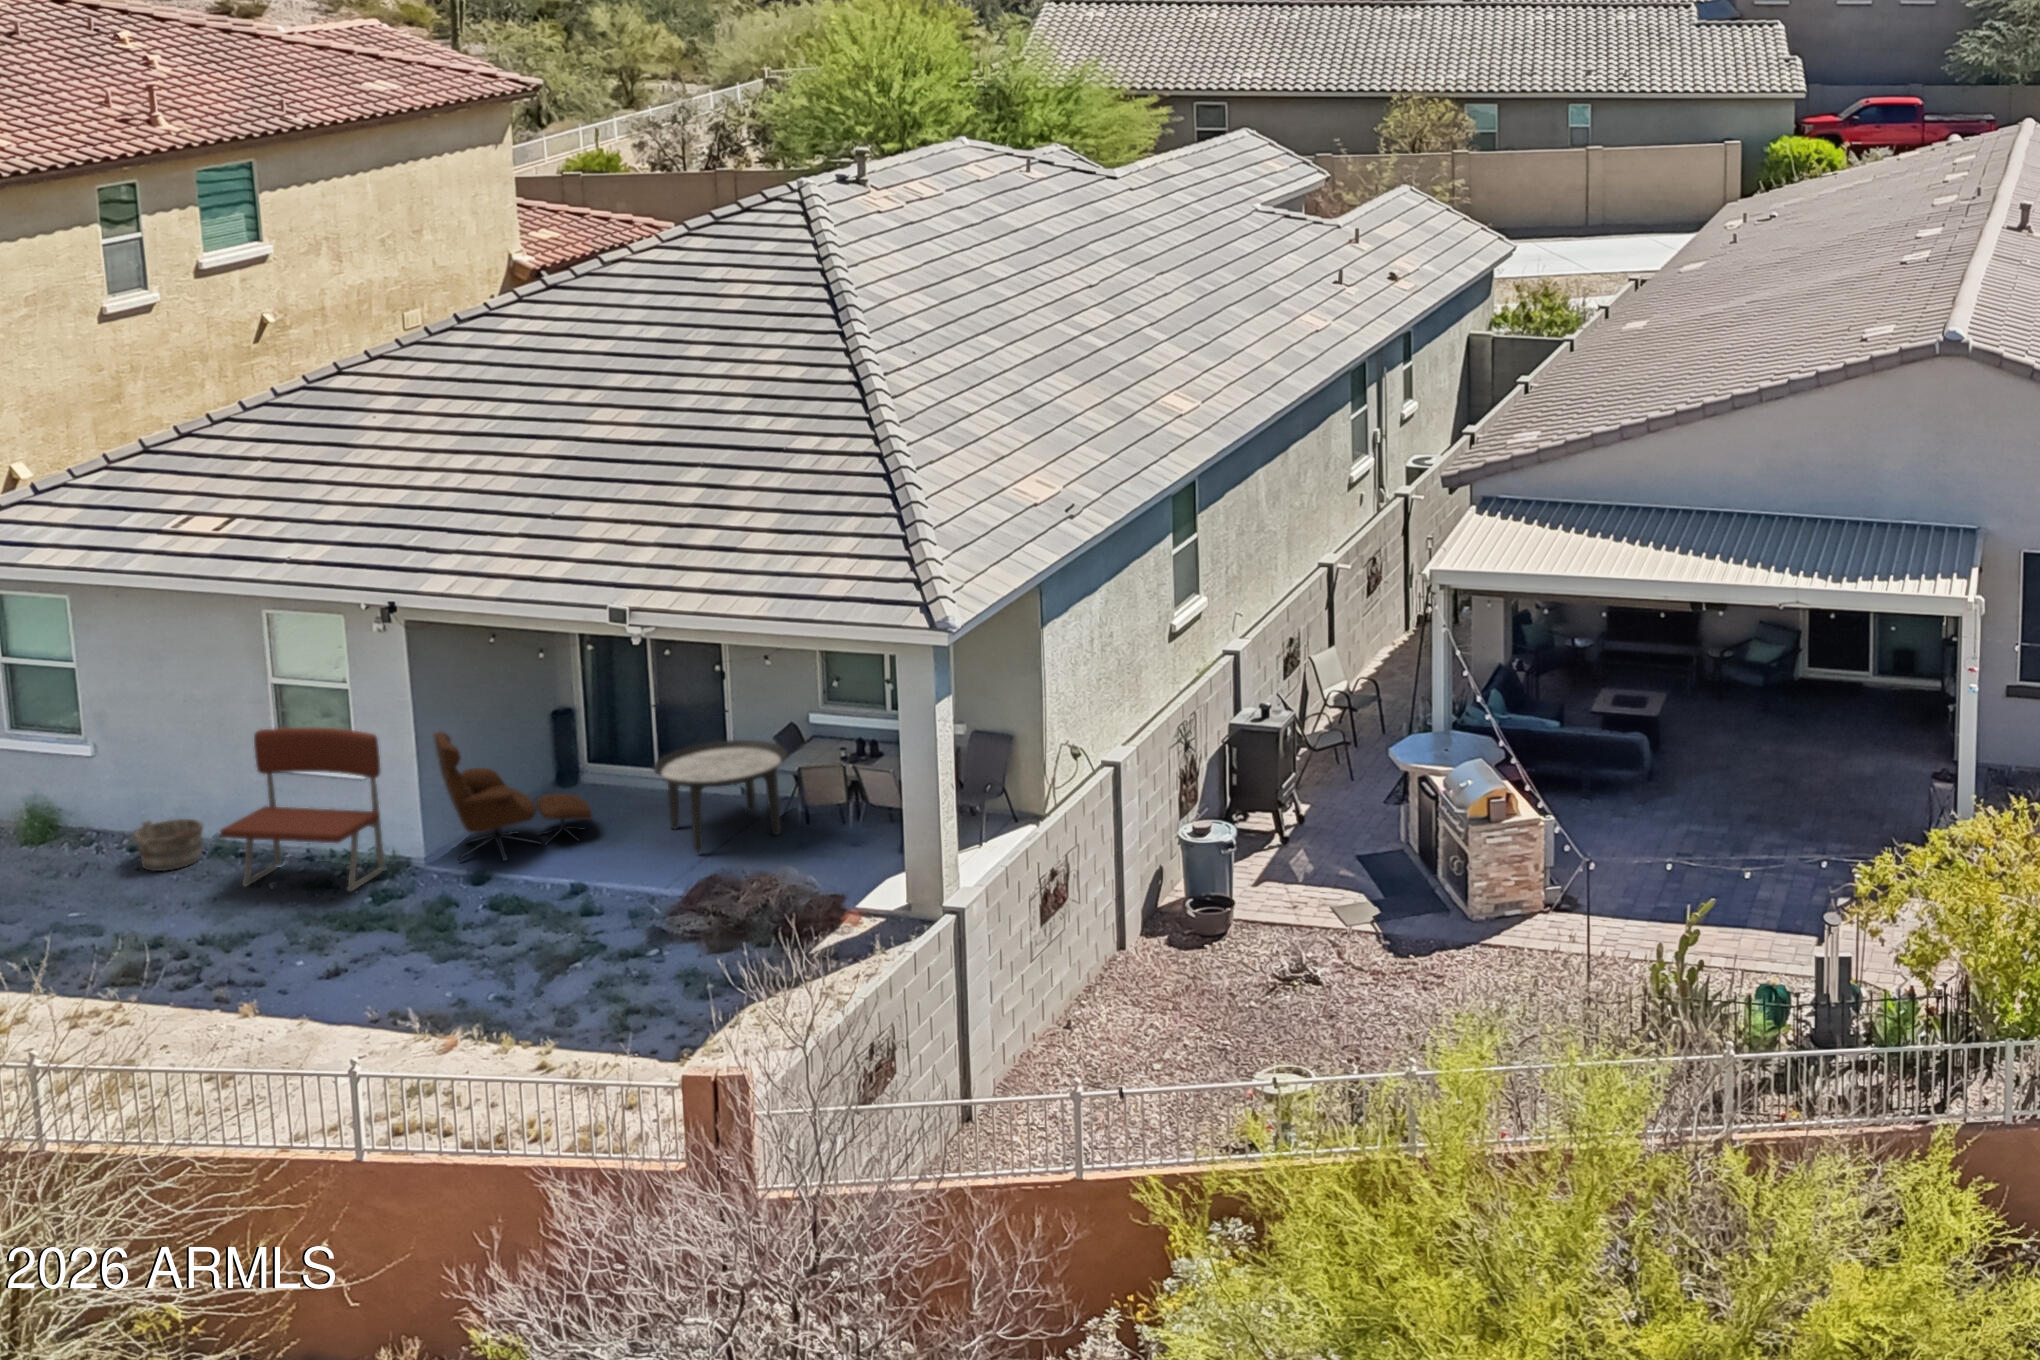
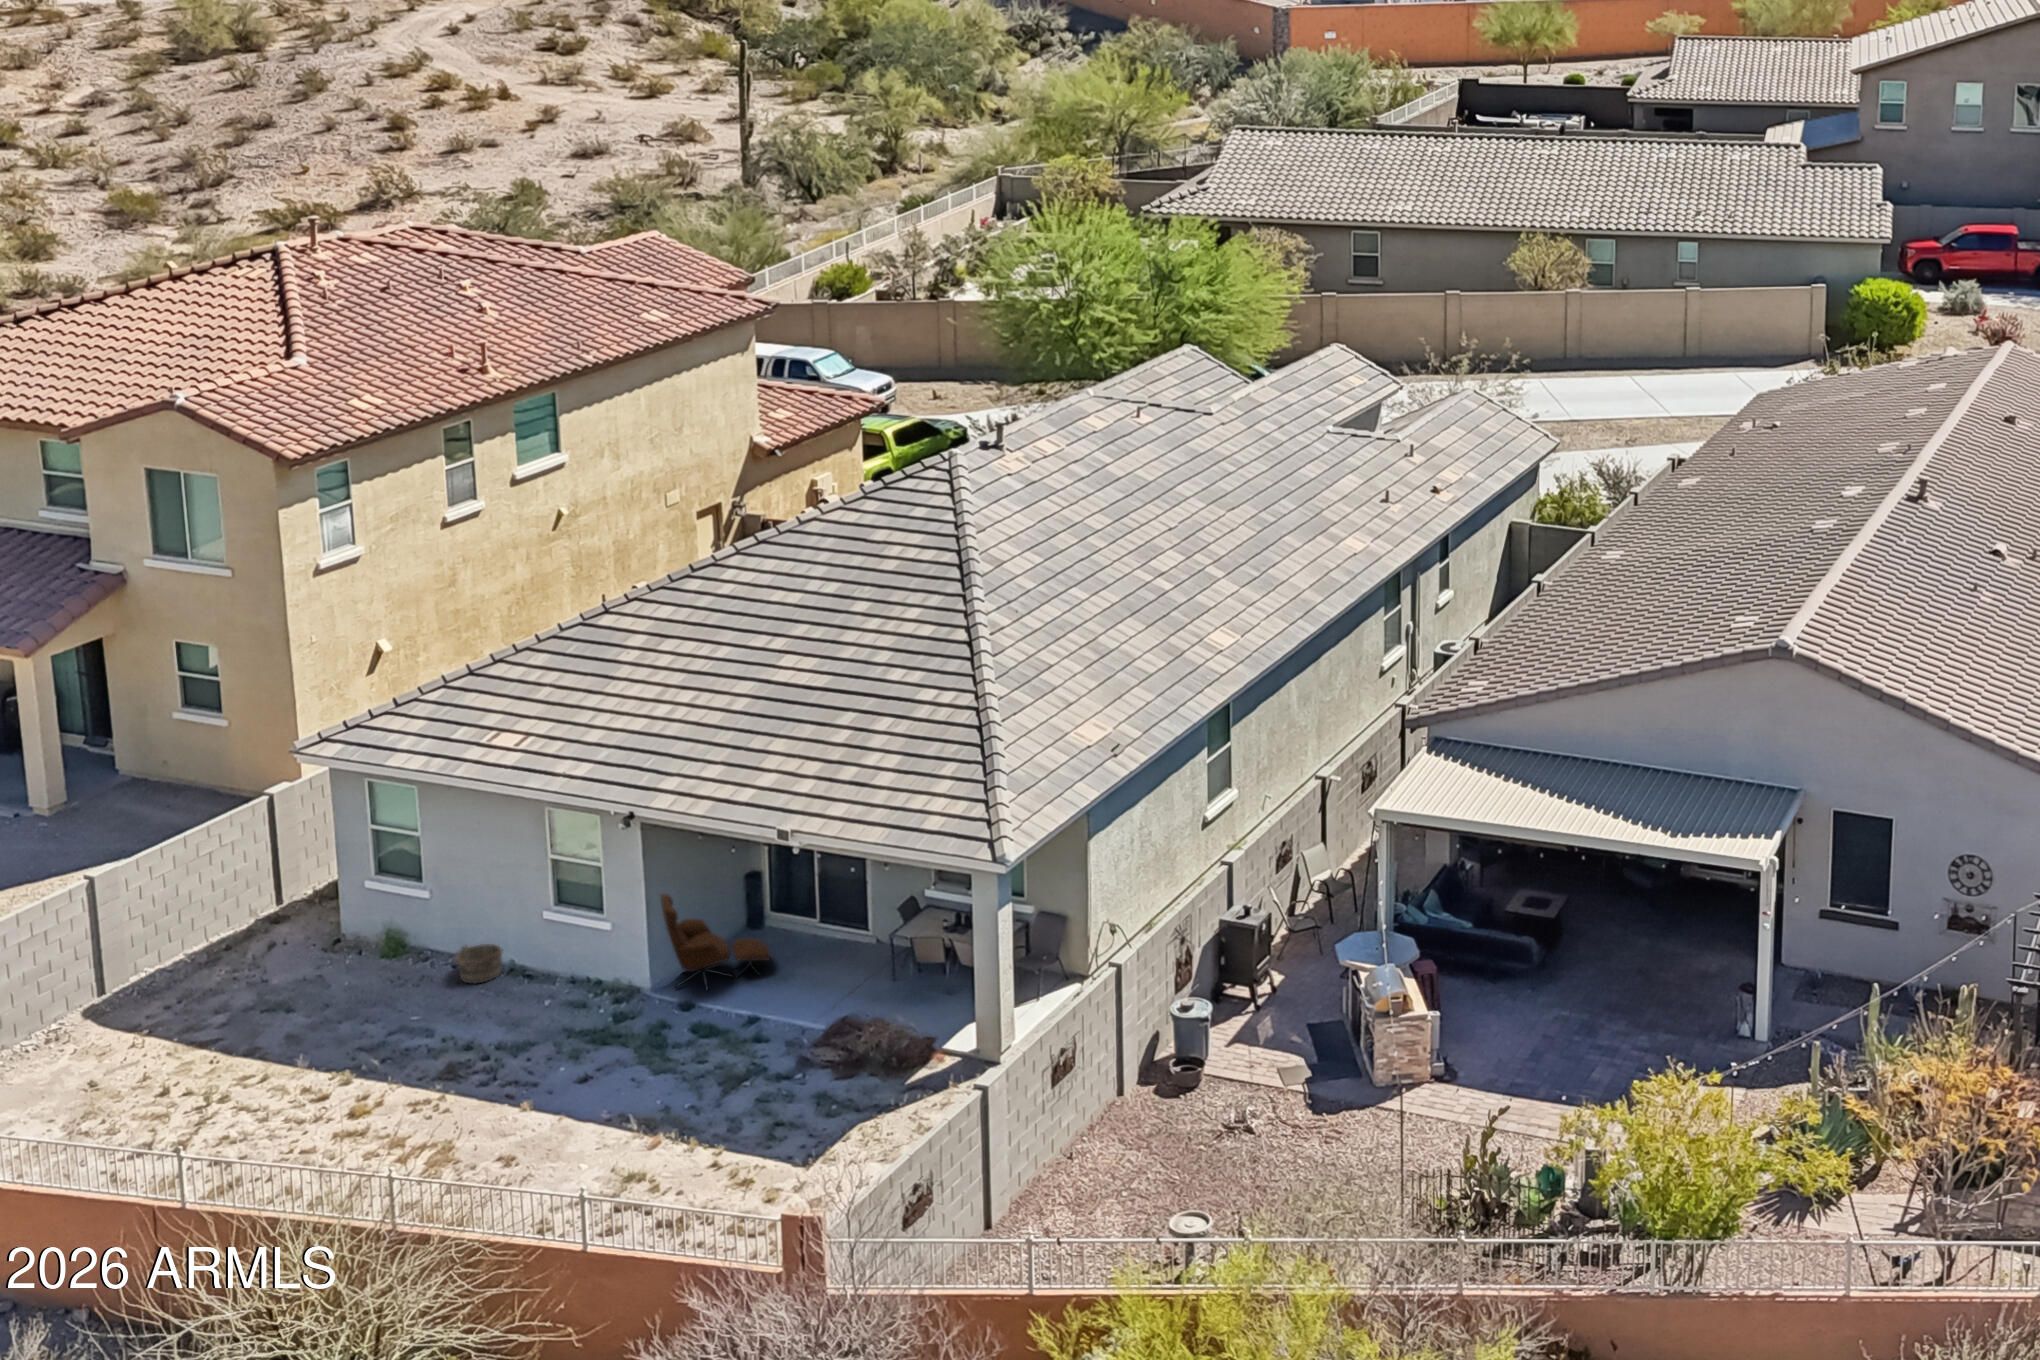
bench: present [220,727,384,891] -> none [512,889,626,1010]
round table: present [654,740,787,852] -> none [813,905,908,992]

